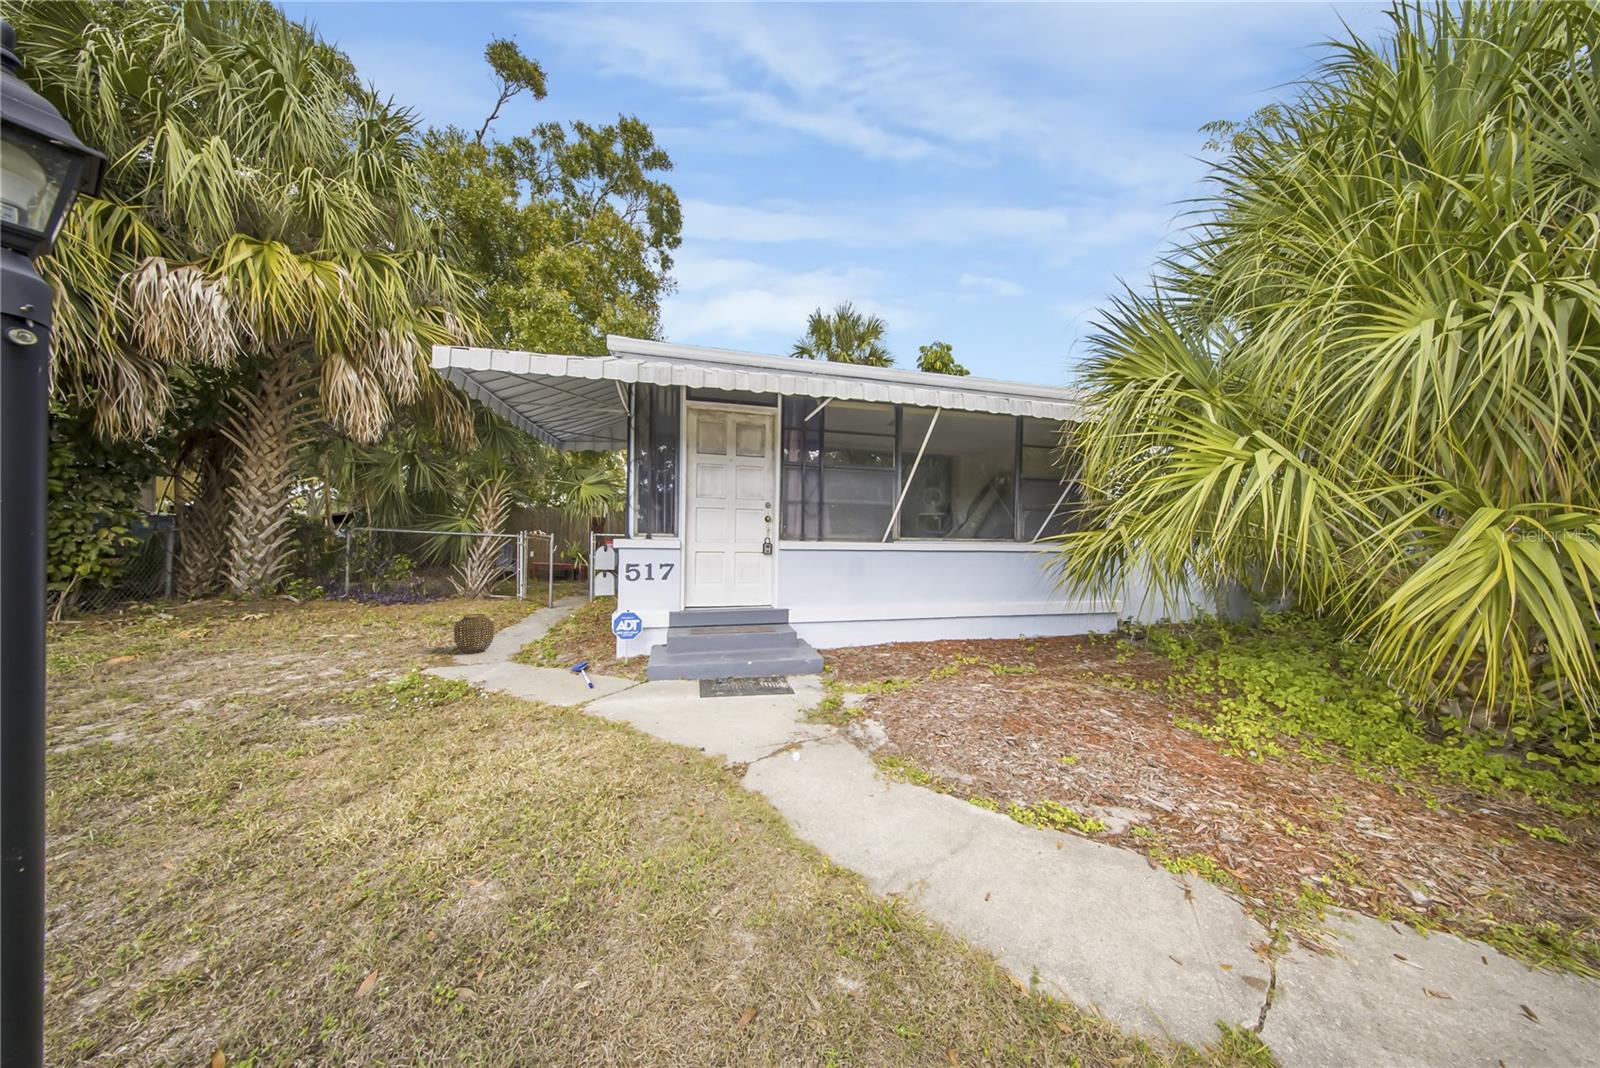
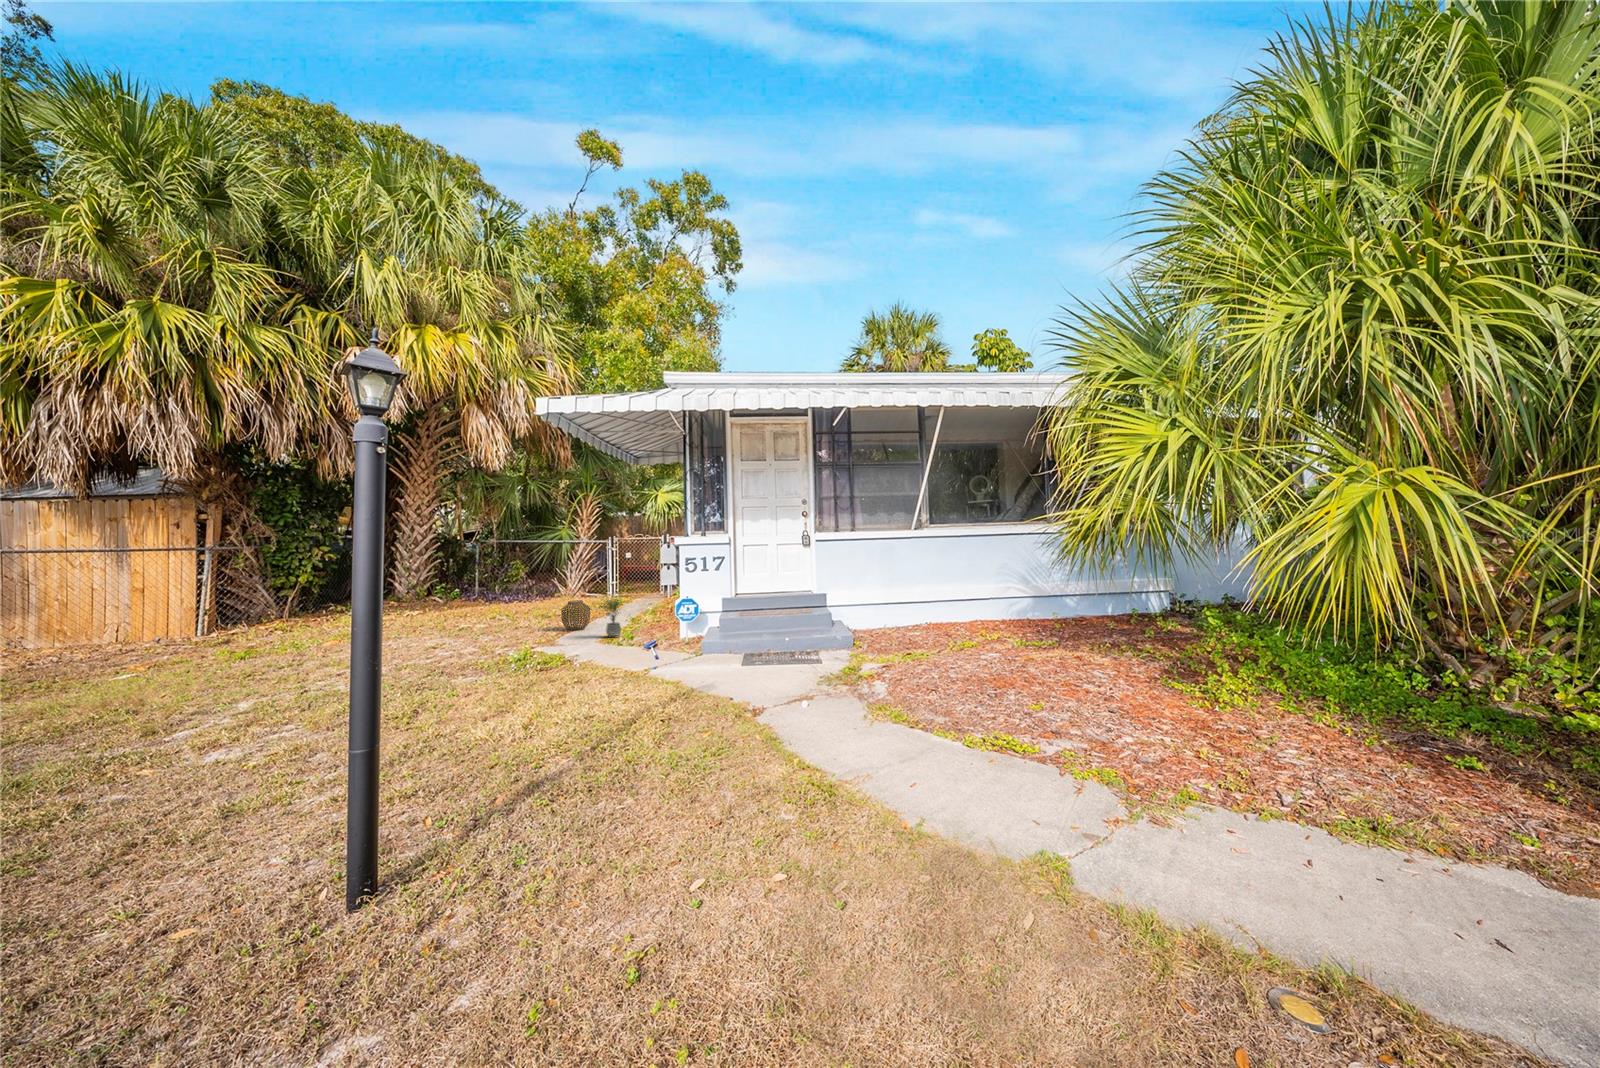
potted plant: none [505,615,545,668] -> present [599,599,621,638]

